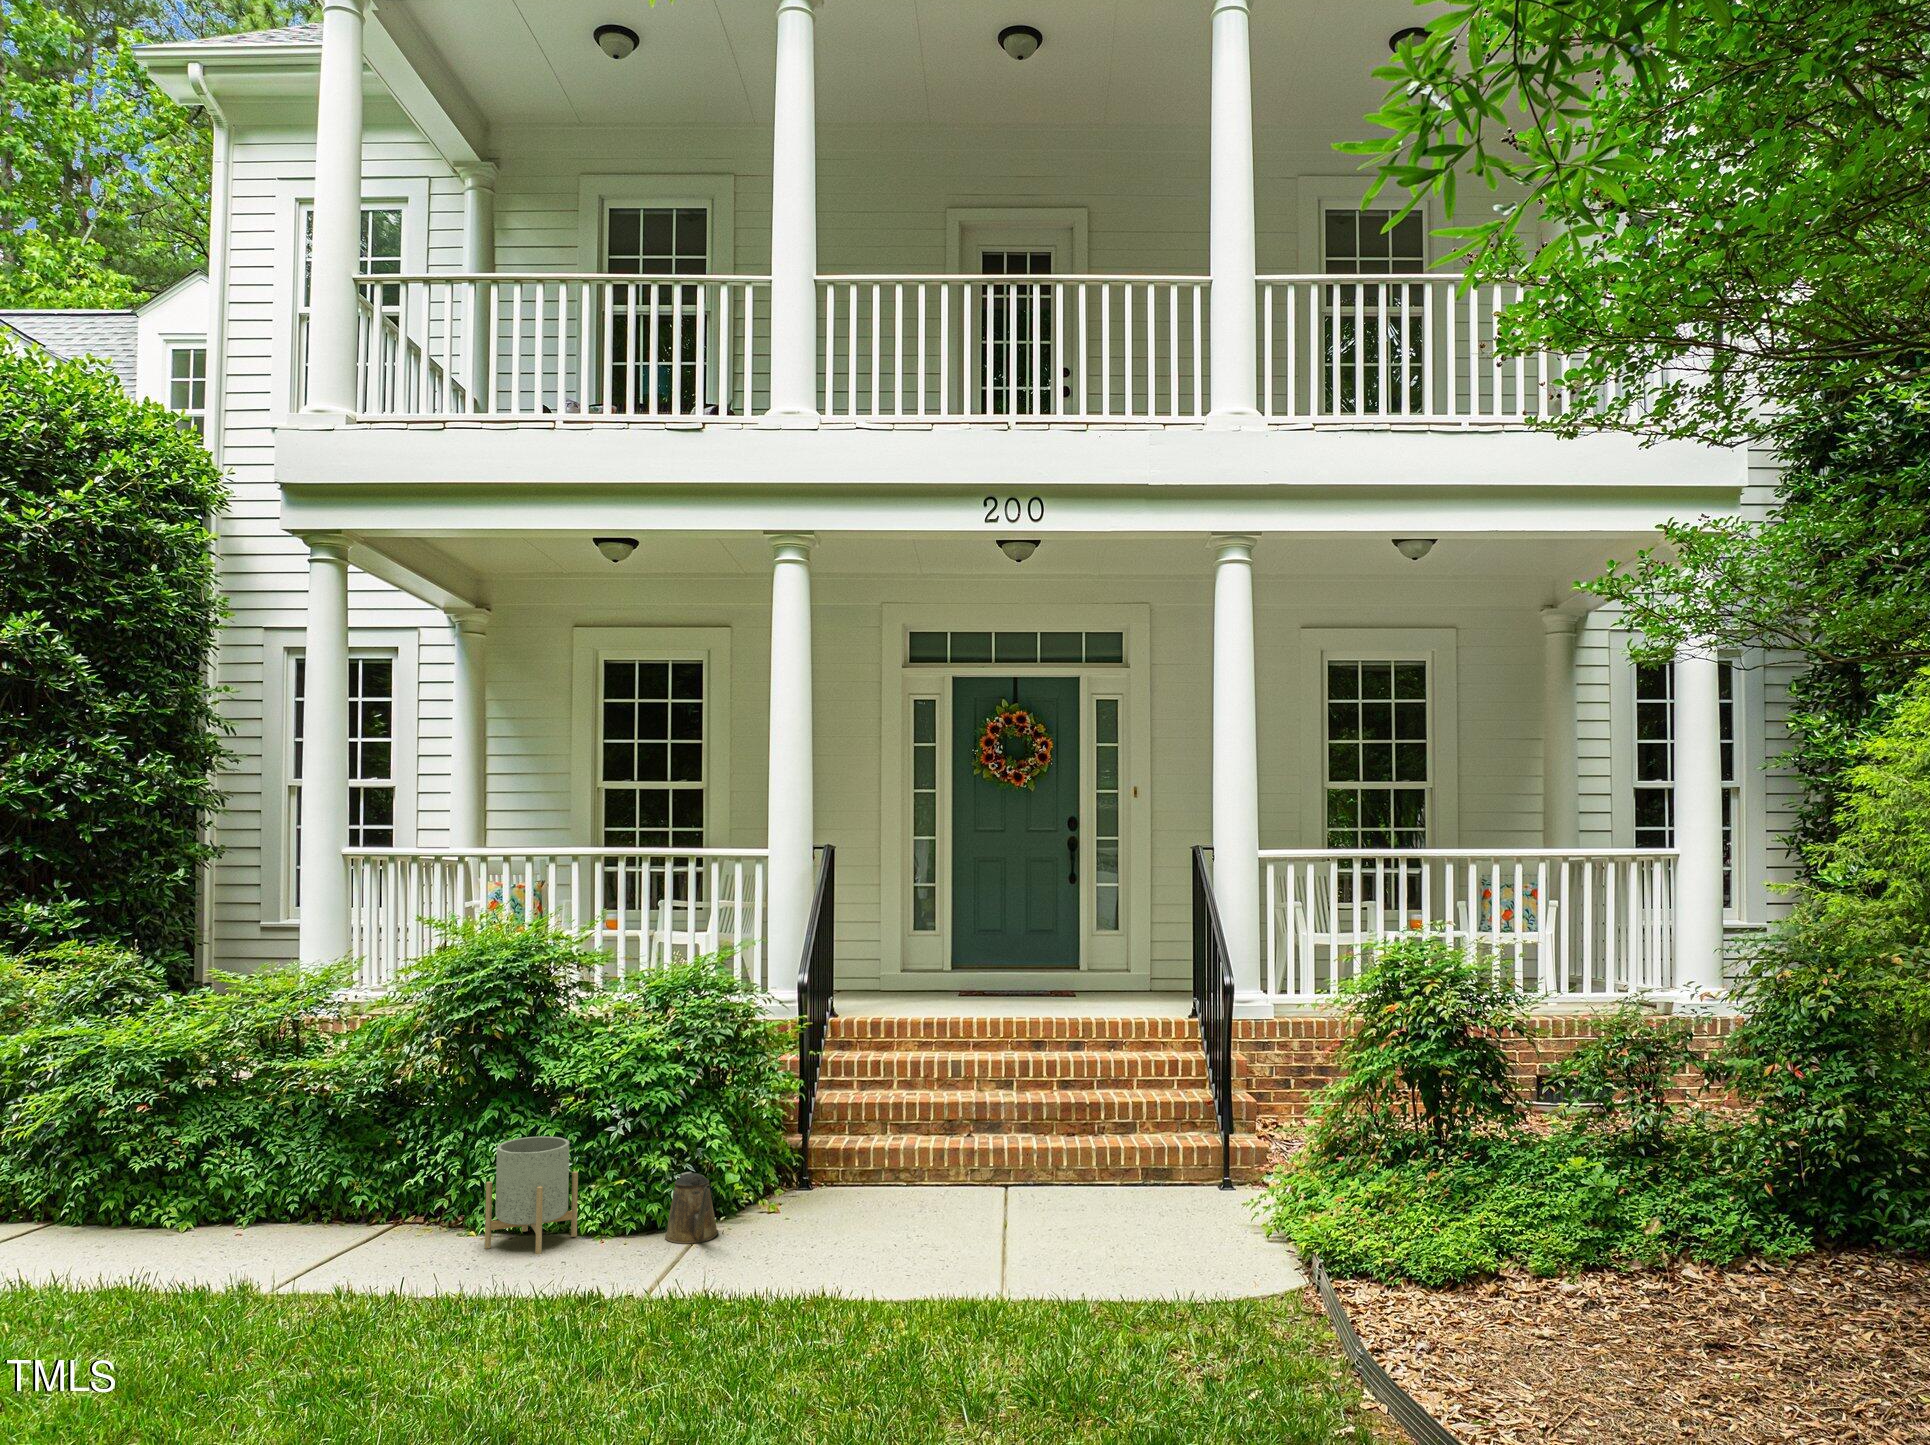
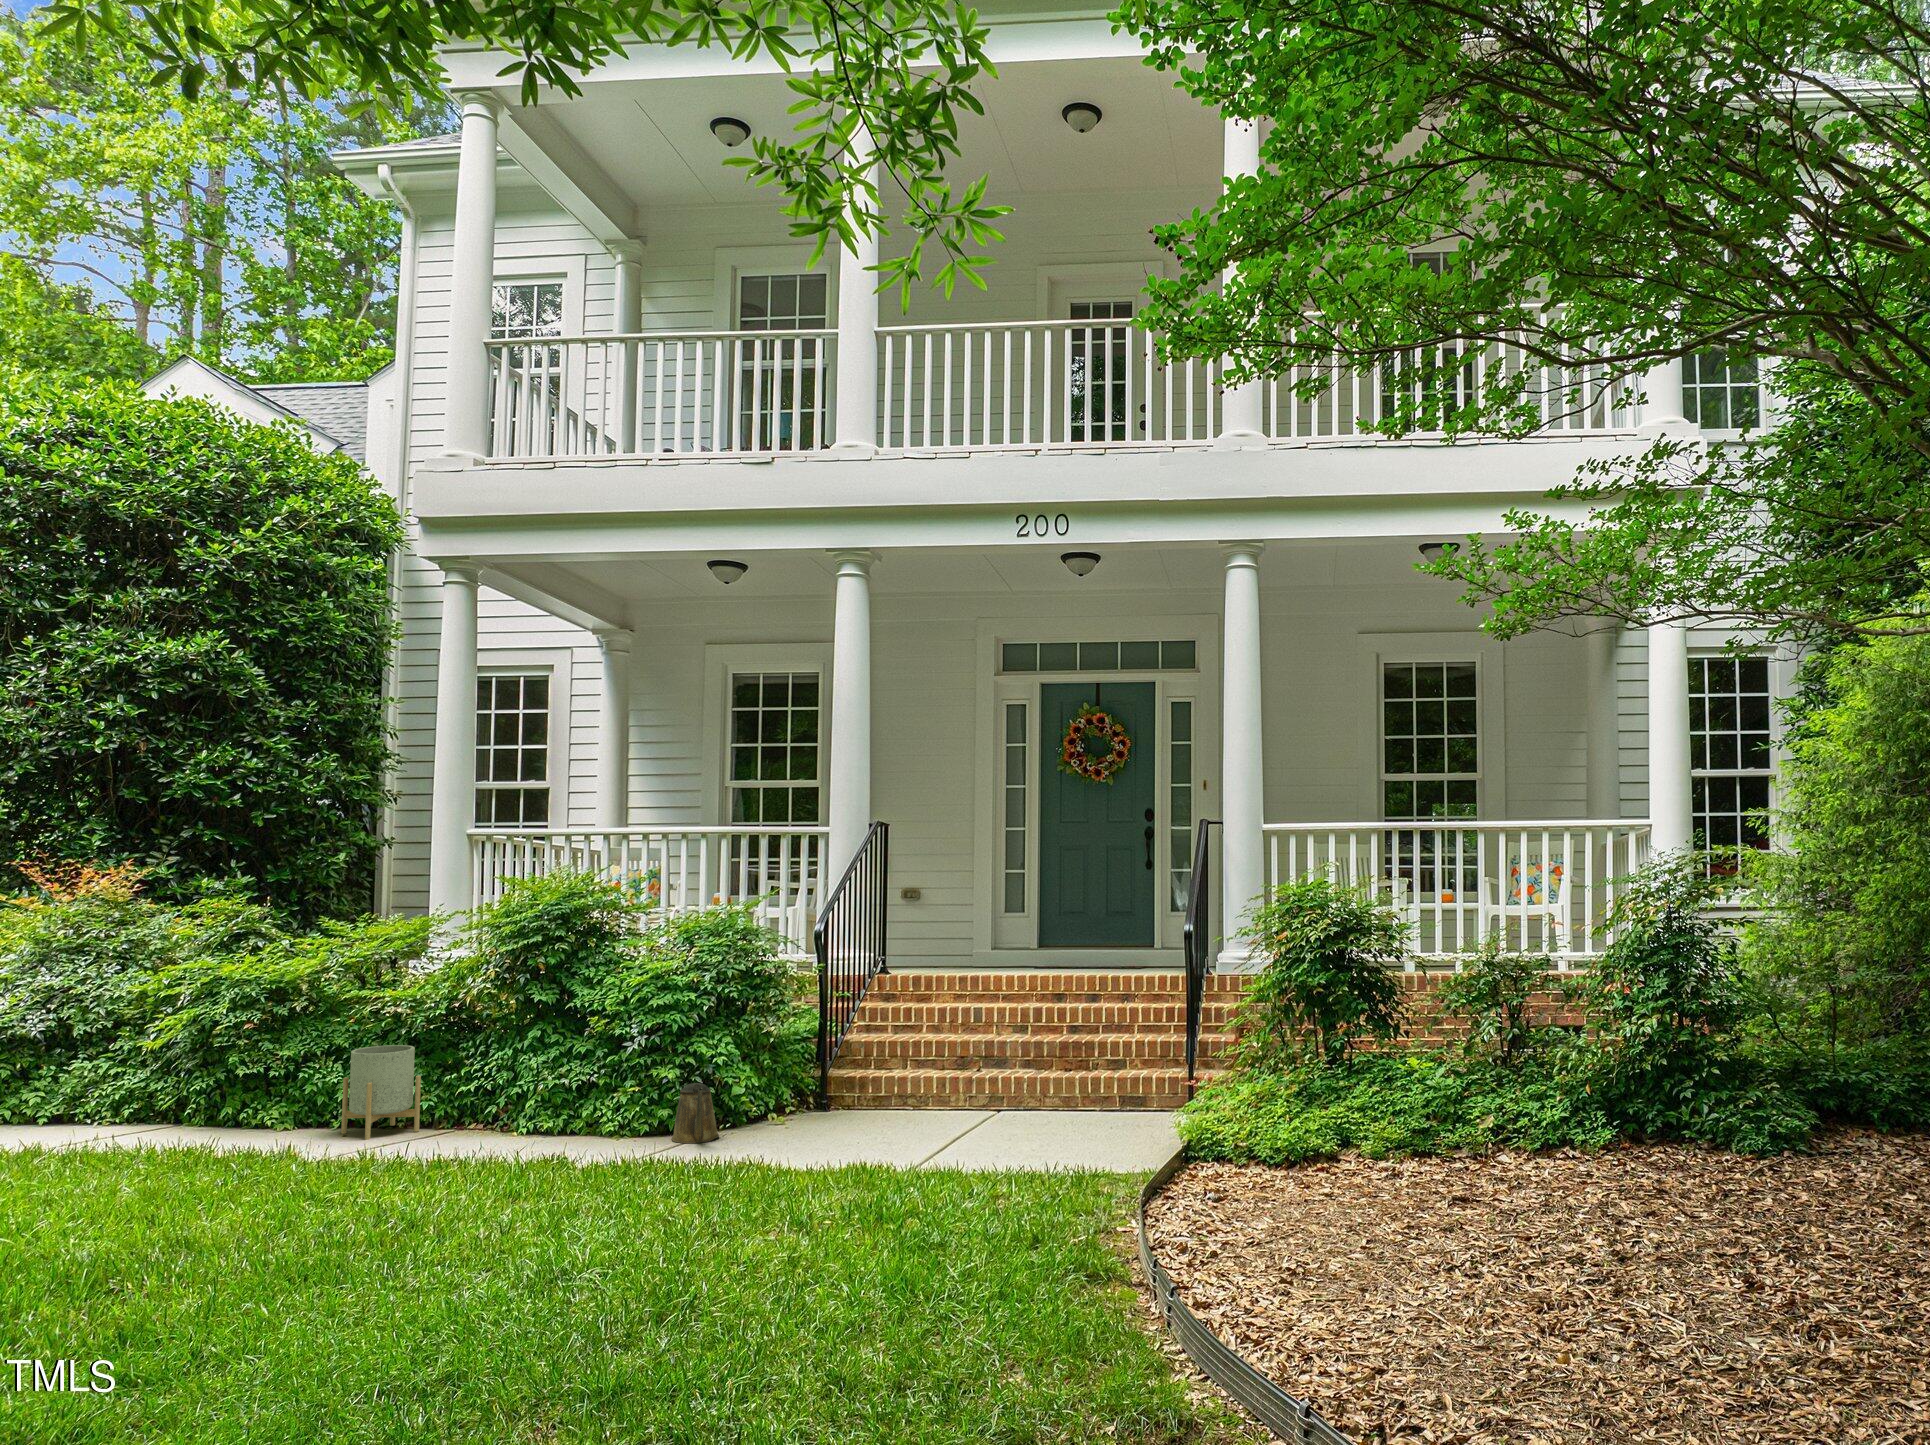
planter: present [485,1136,578,1254] -> present [341,1045,421,1140]

